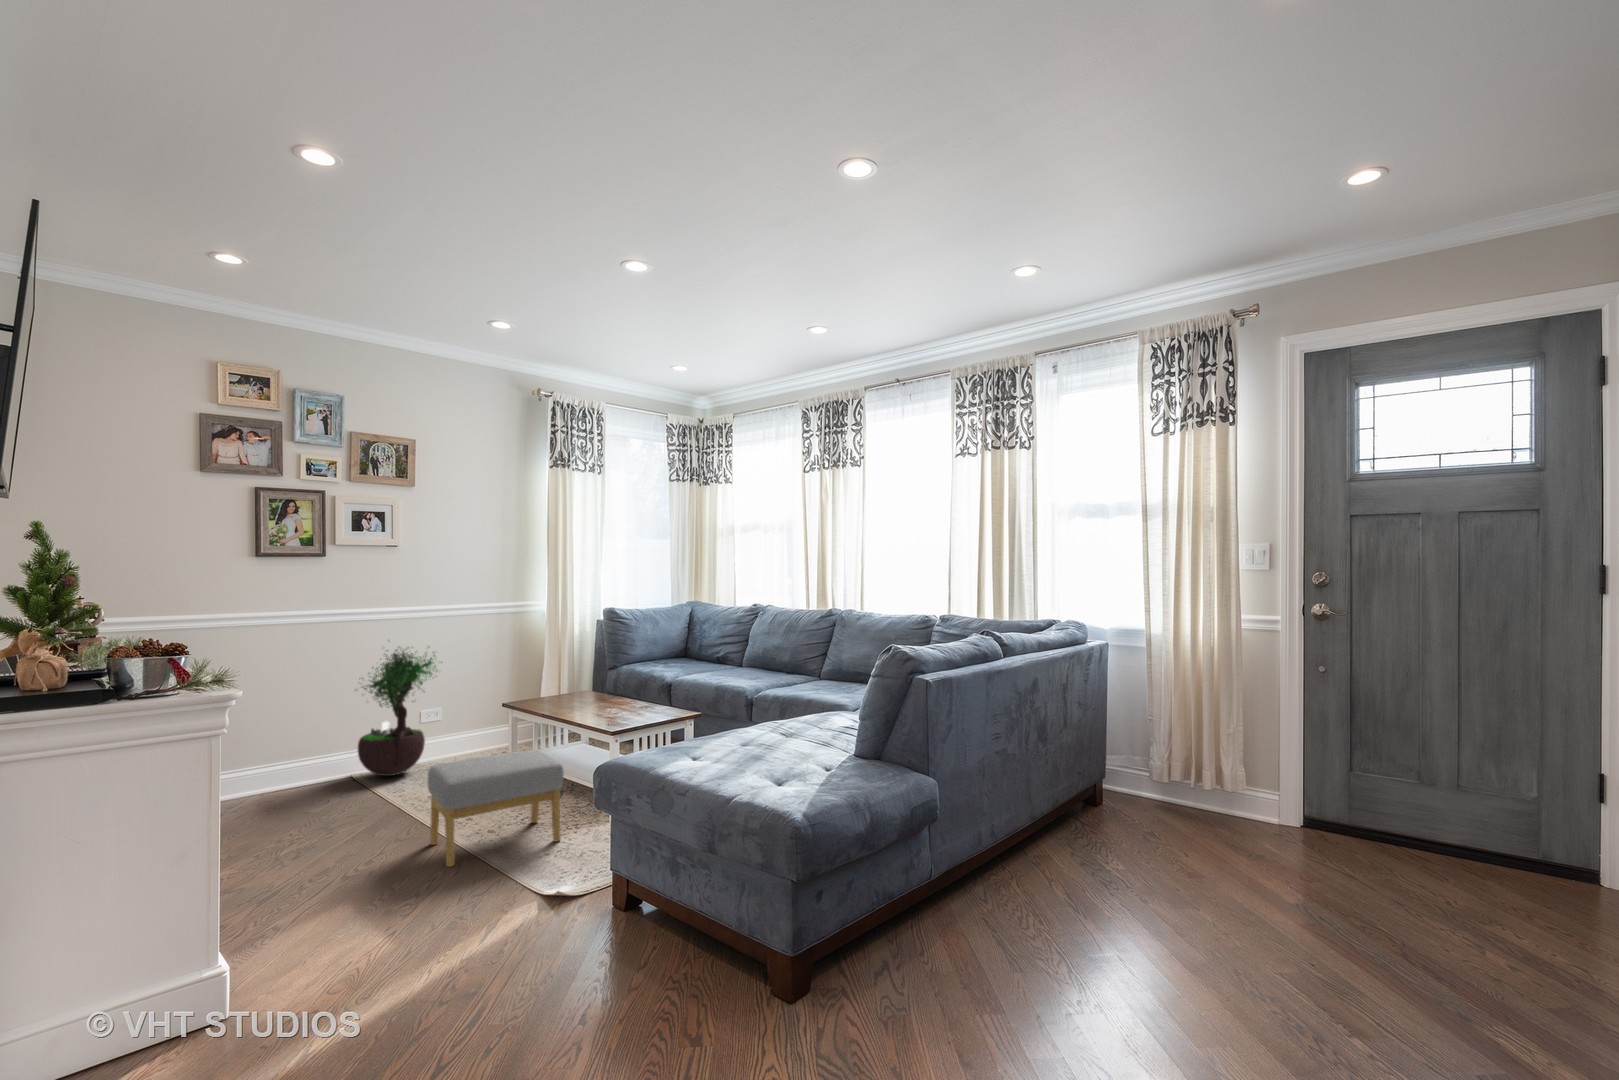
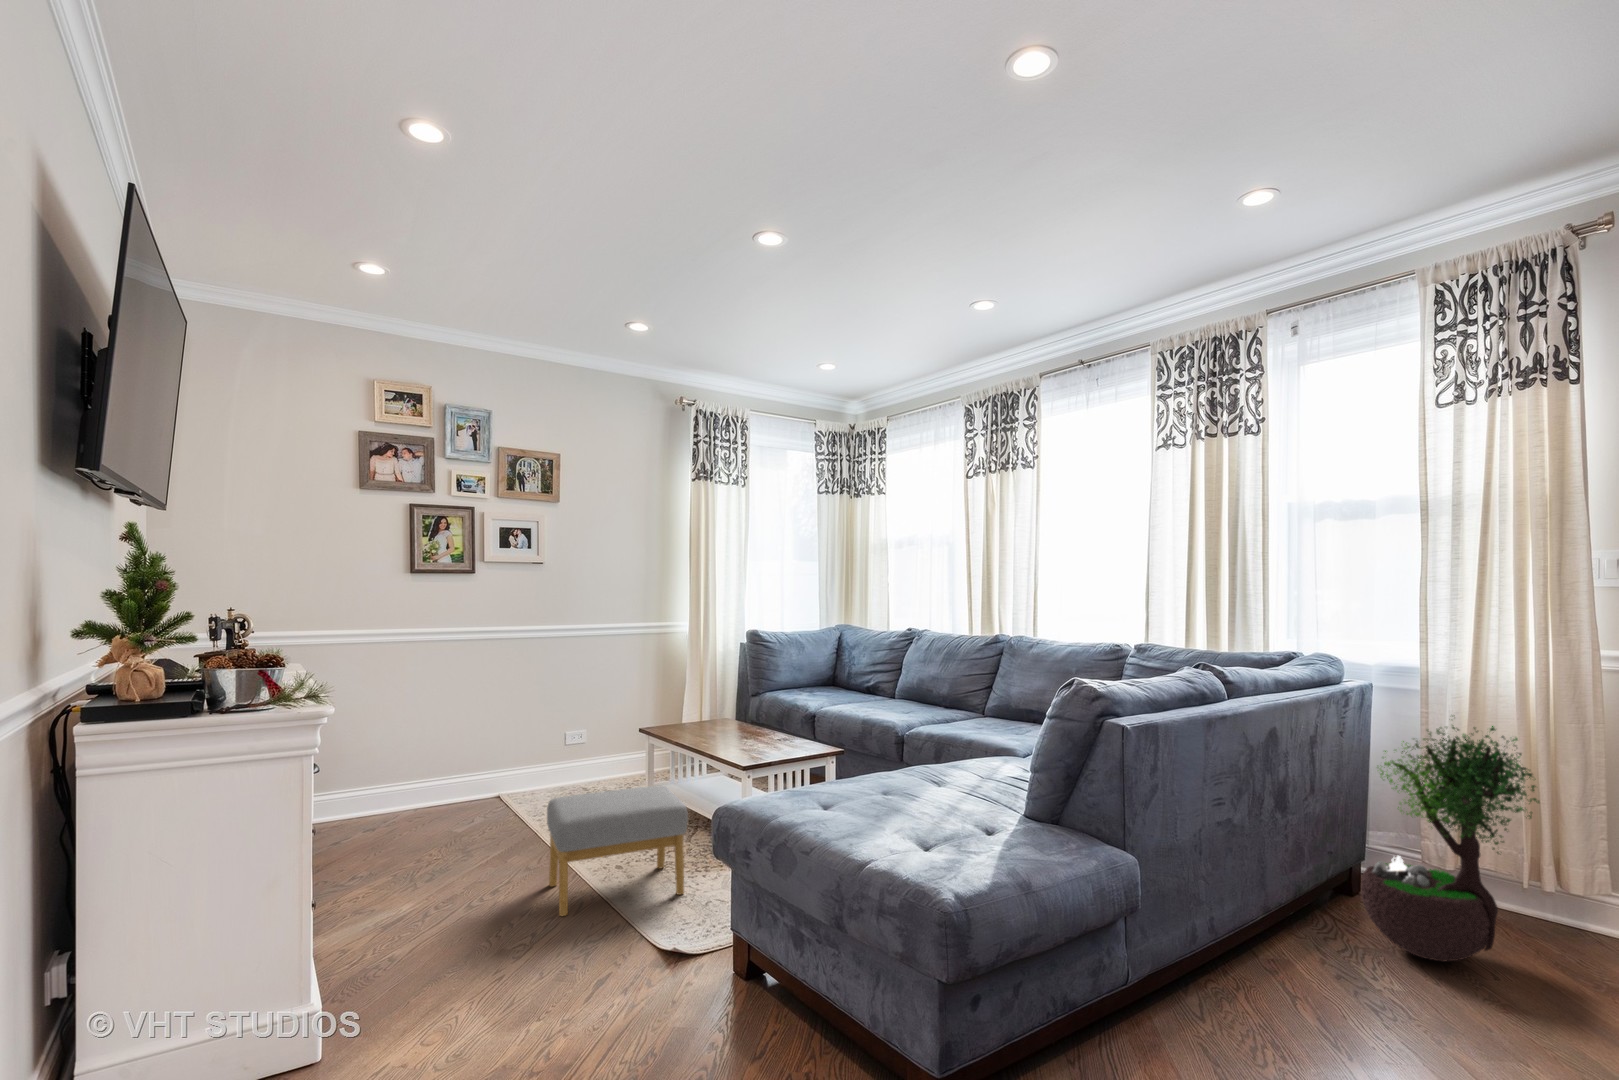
potted tree: present [358,647,442,776] -> present [1361,725,1539,961]

